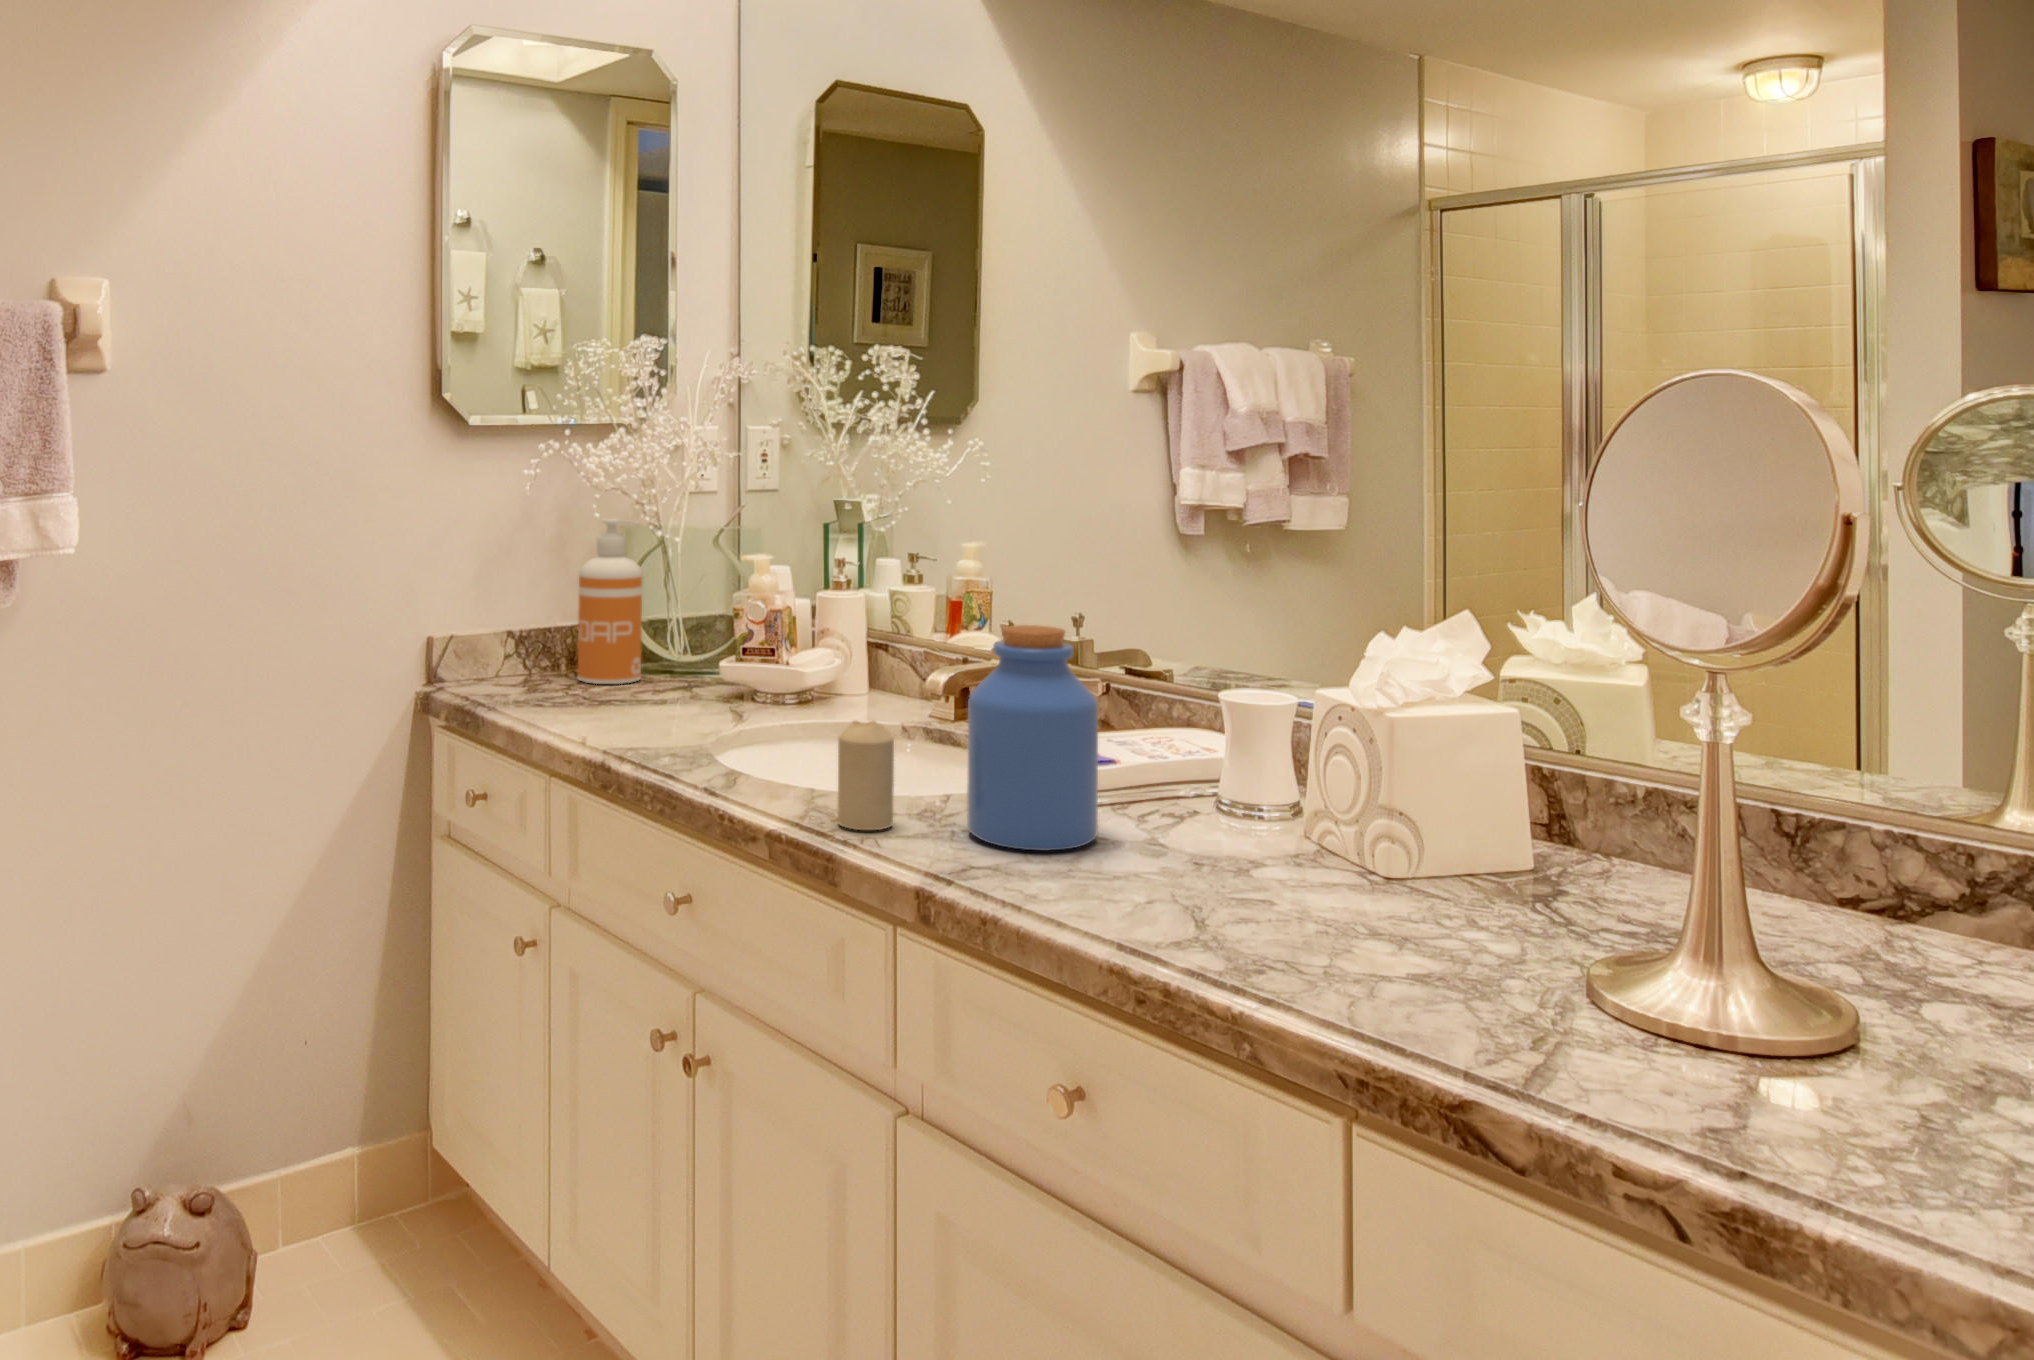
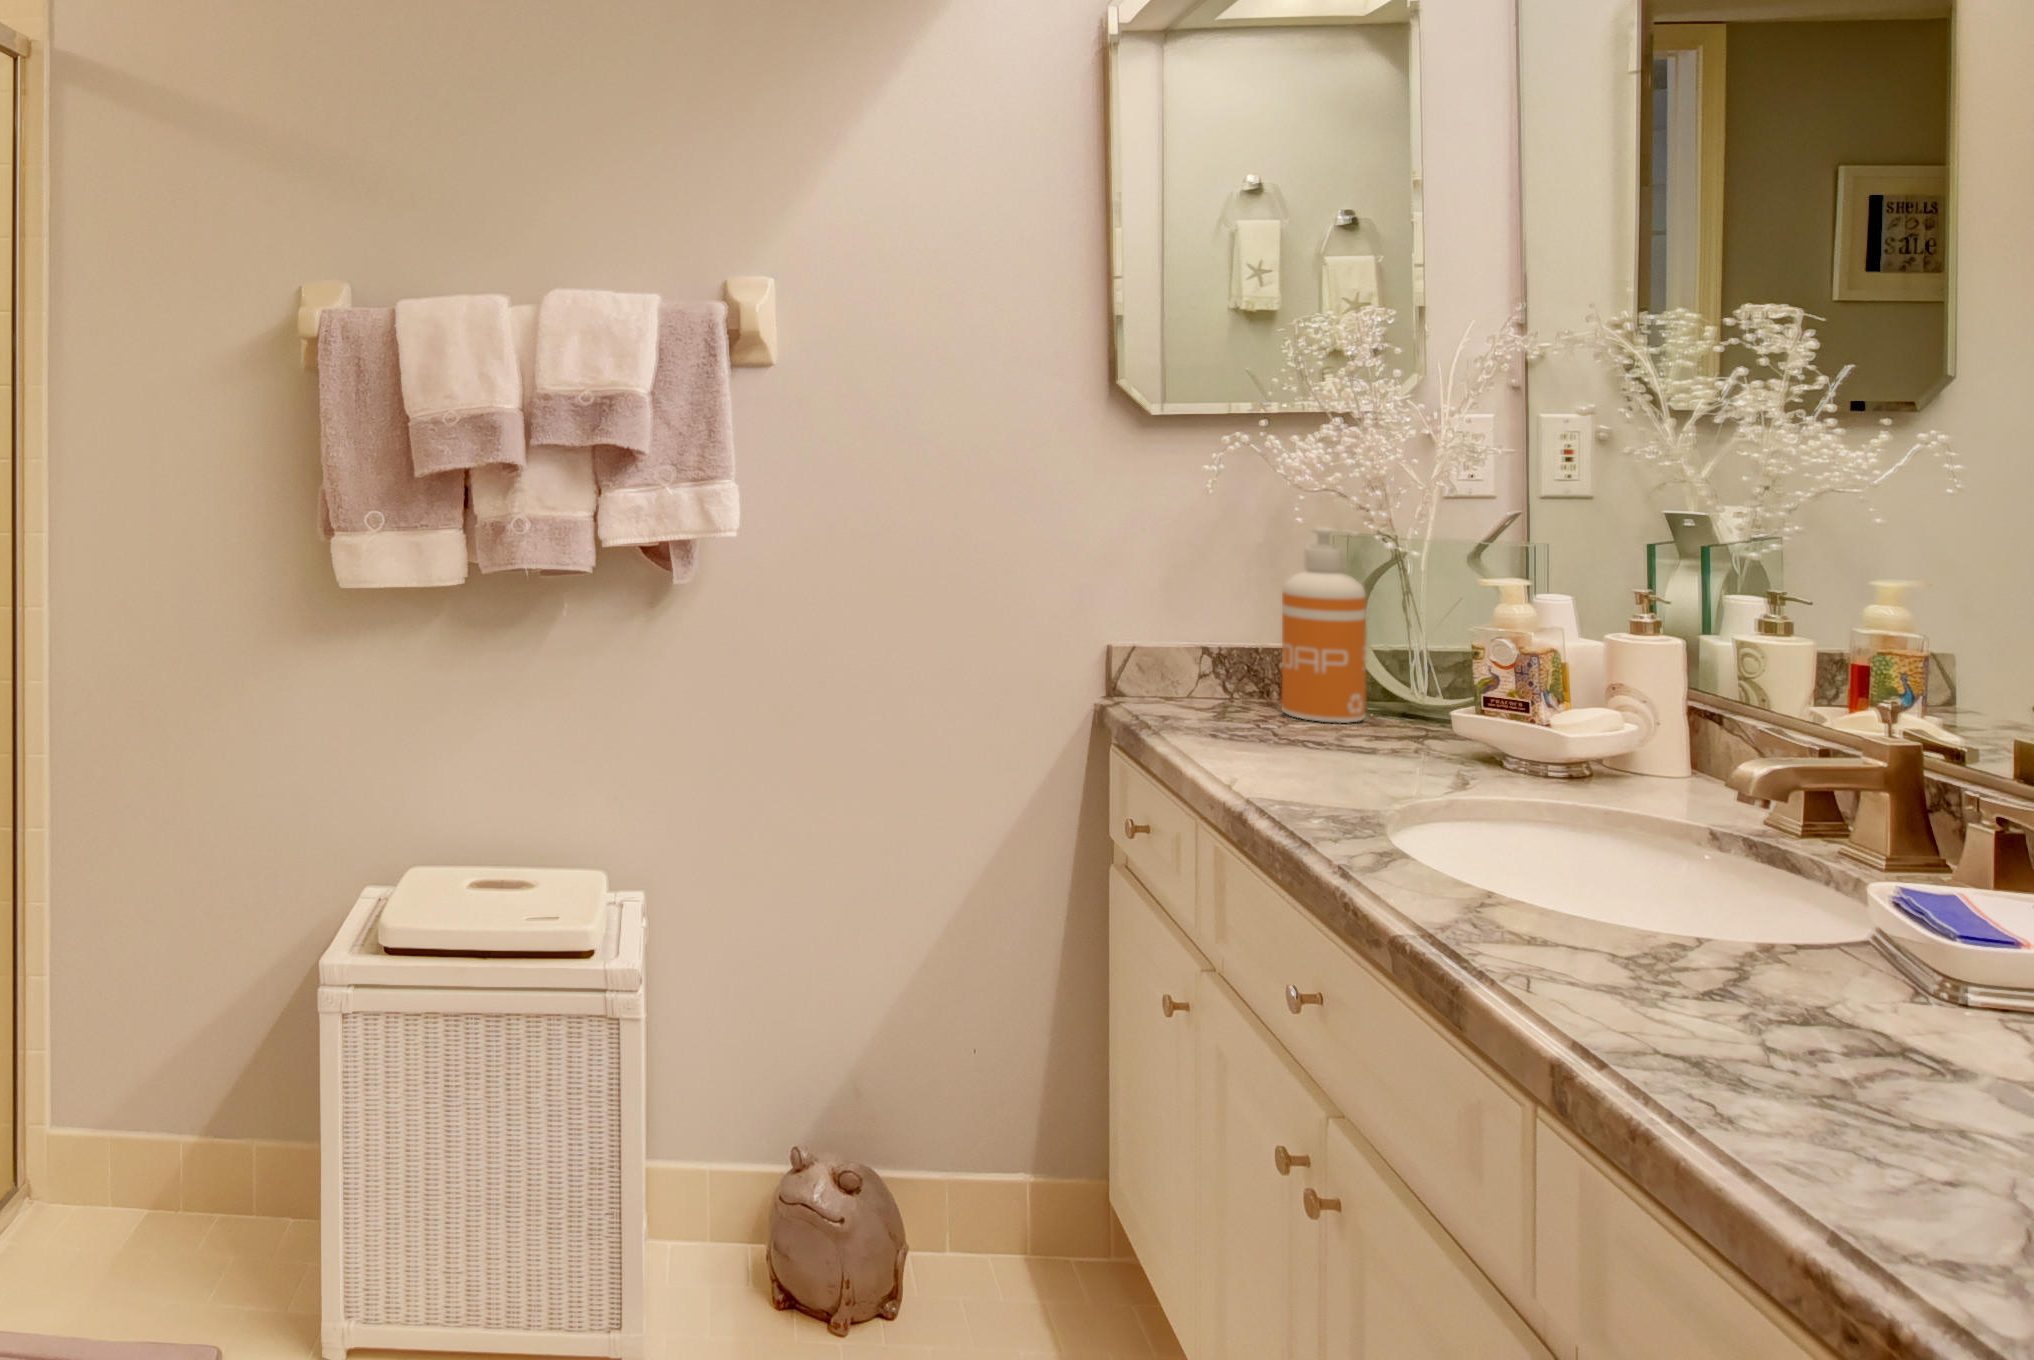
jar: present [967,625,1098,851] -> none [1689,719,1929,1060]
candle: present [838,721,894,830] -> none [1491,817,1578,968]

